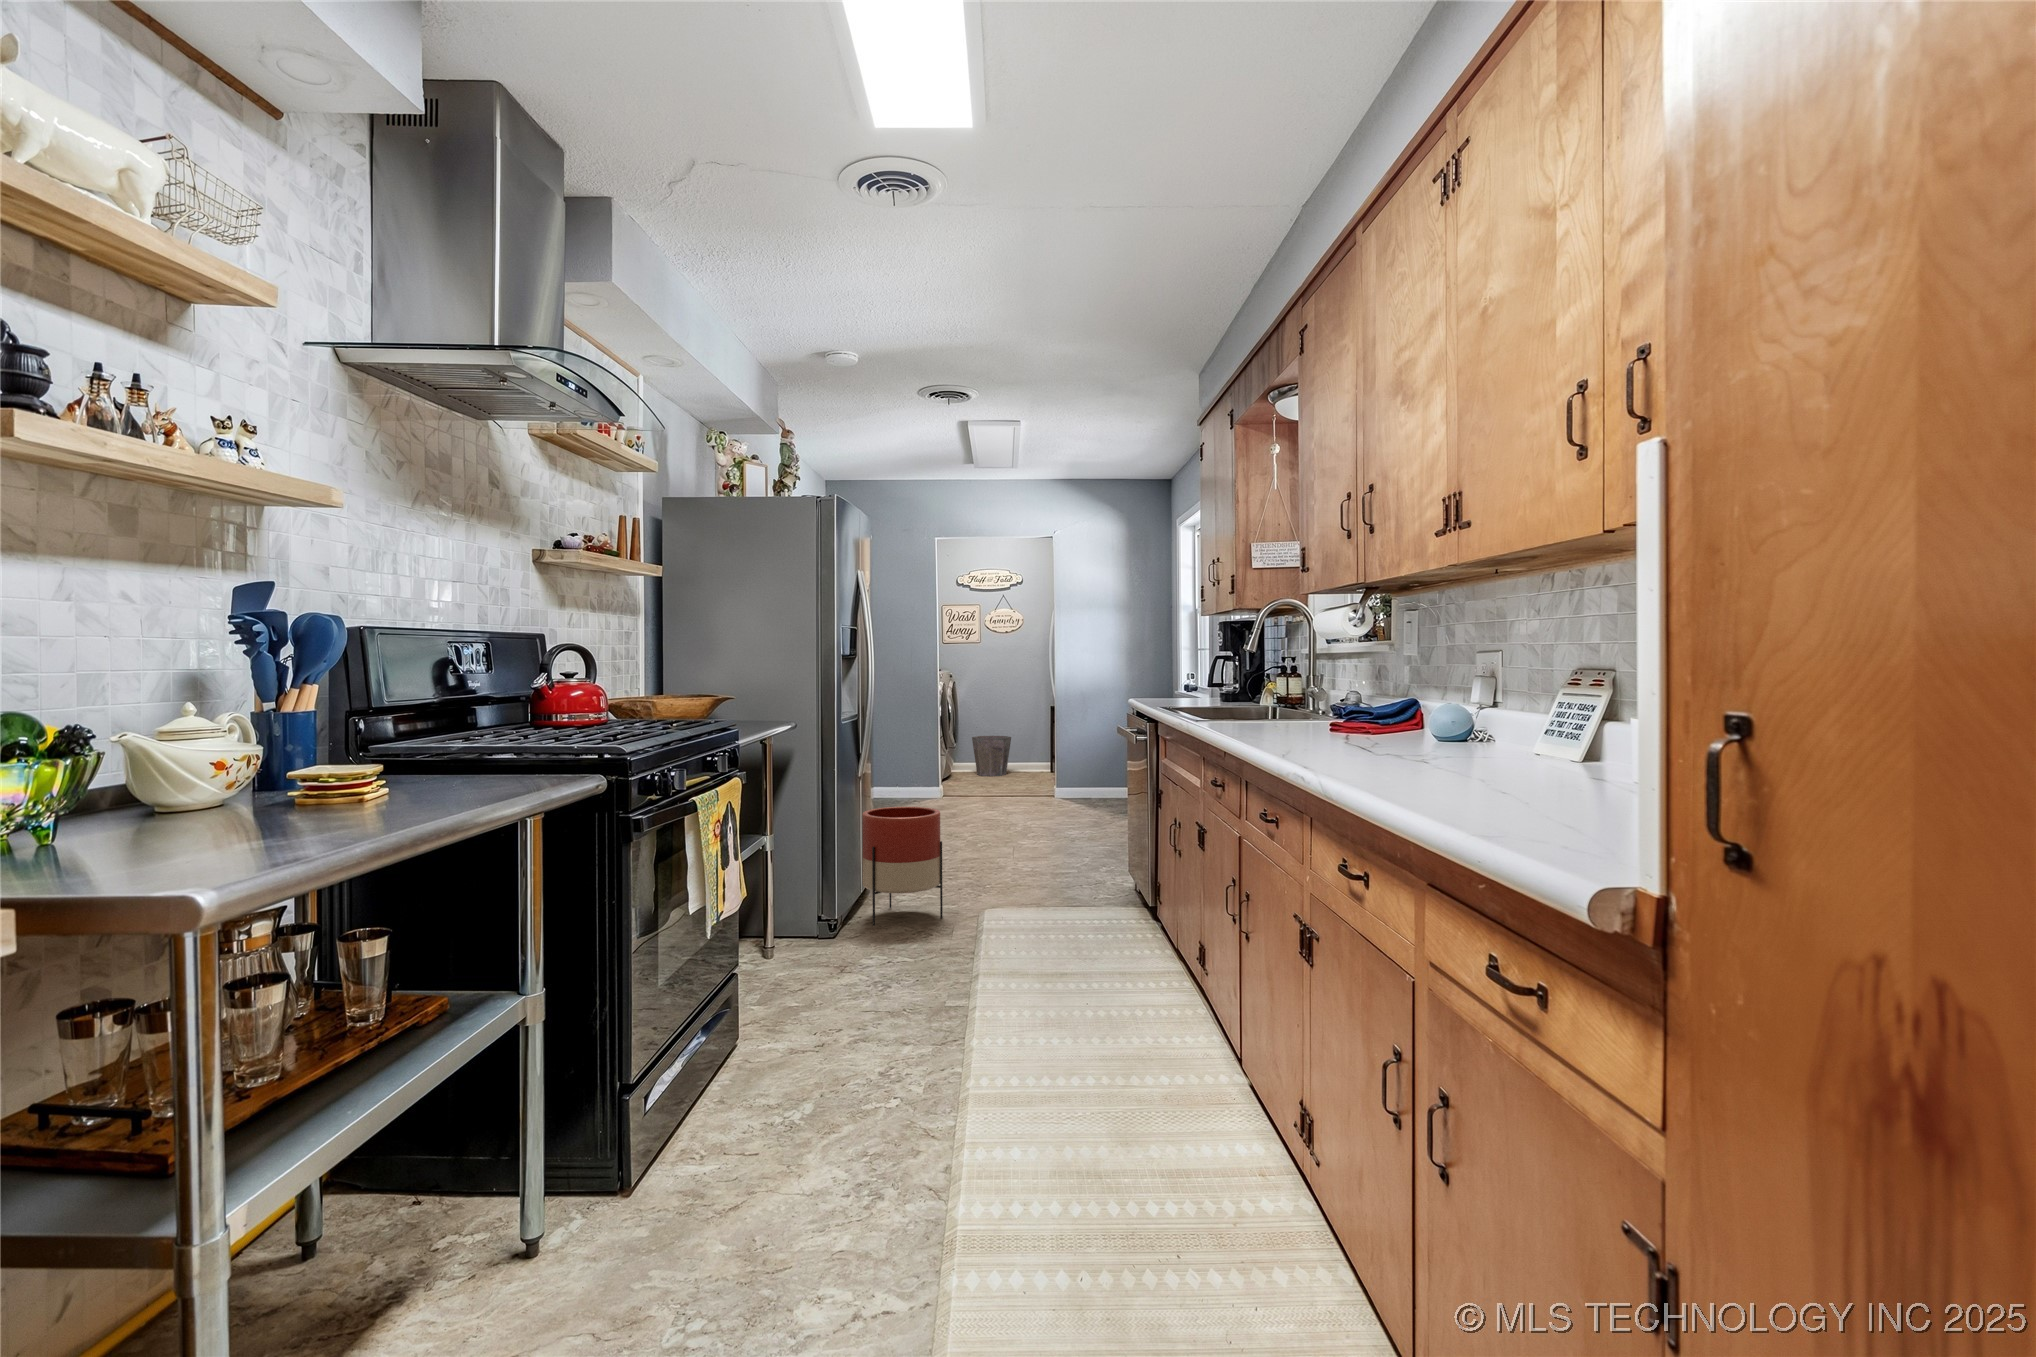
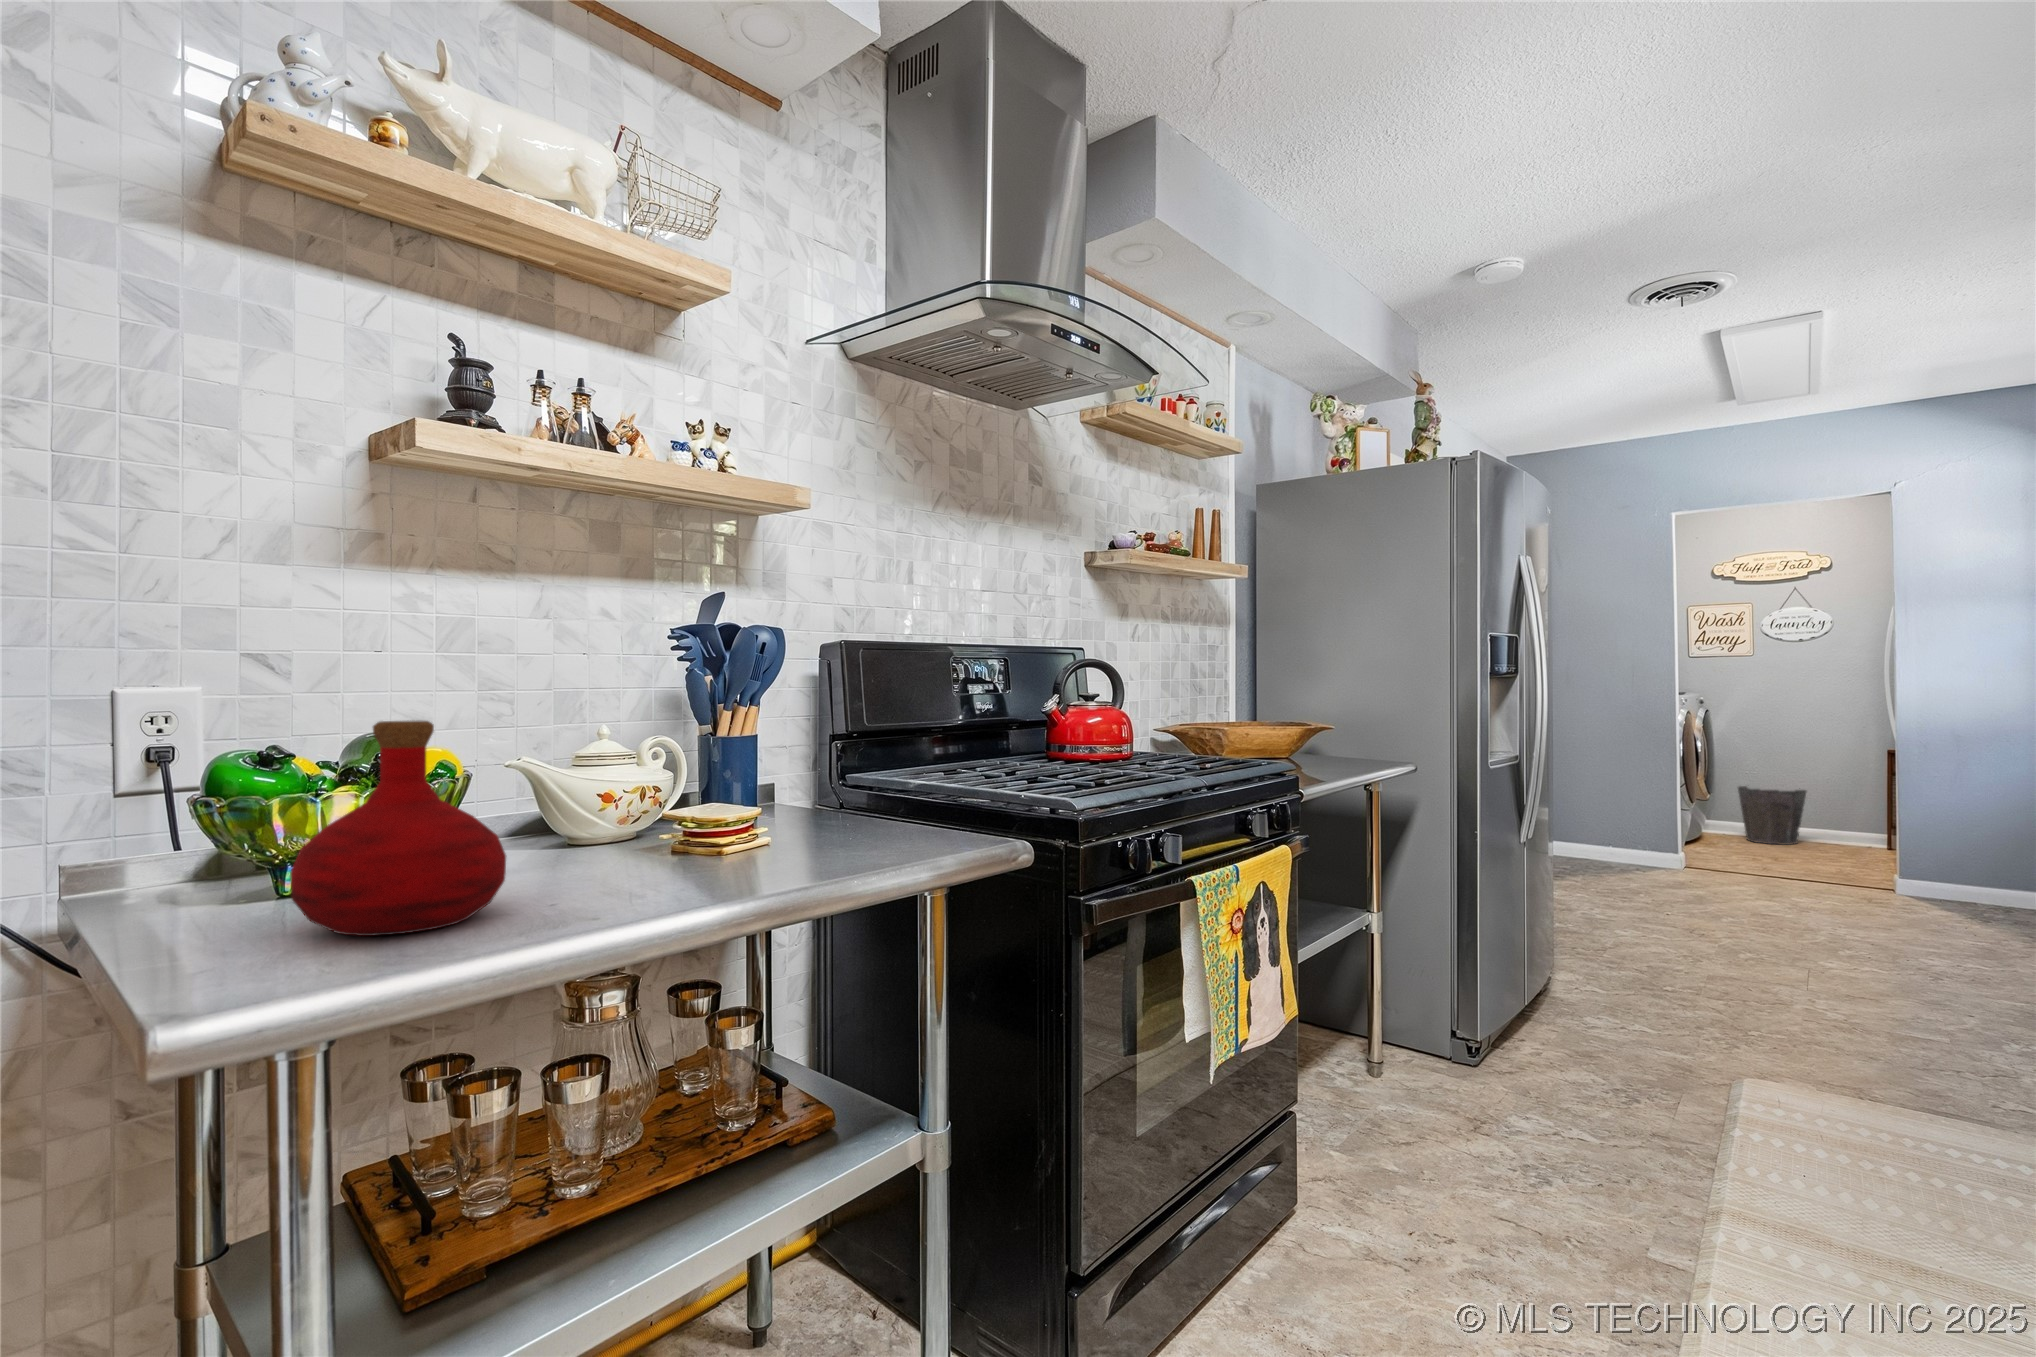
bottle: none [68,689,269,862] -> present [290,721,506,936]
planter: present [862,807,943,926] -> none [1520,890,1651,1069]

